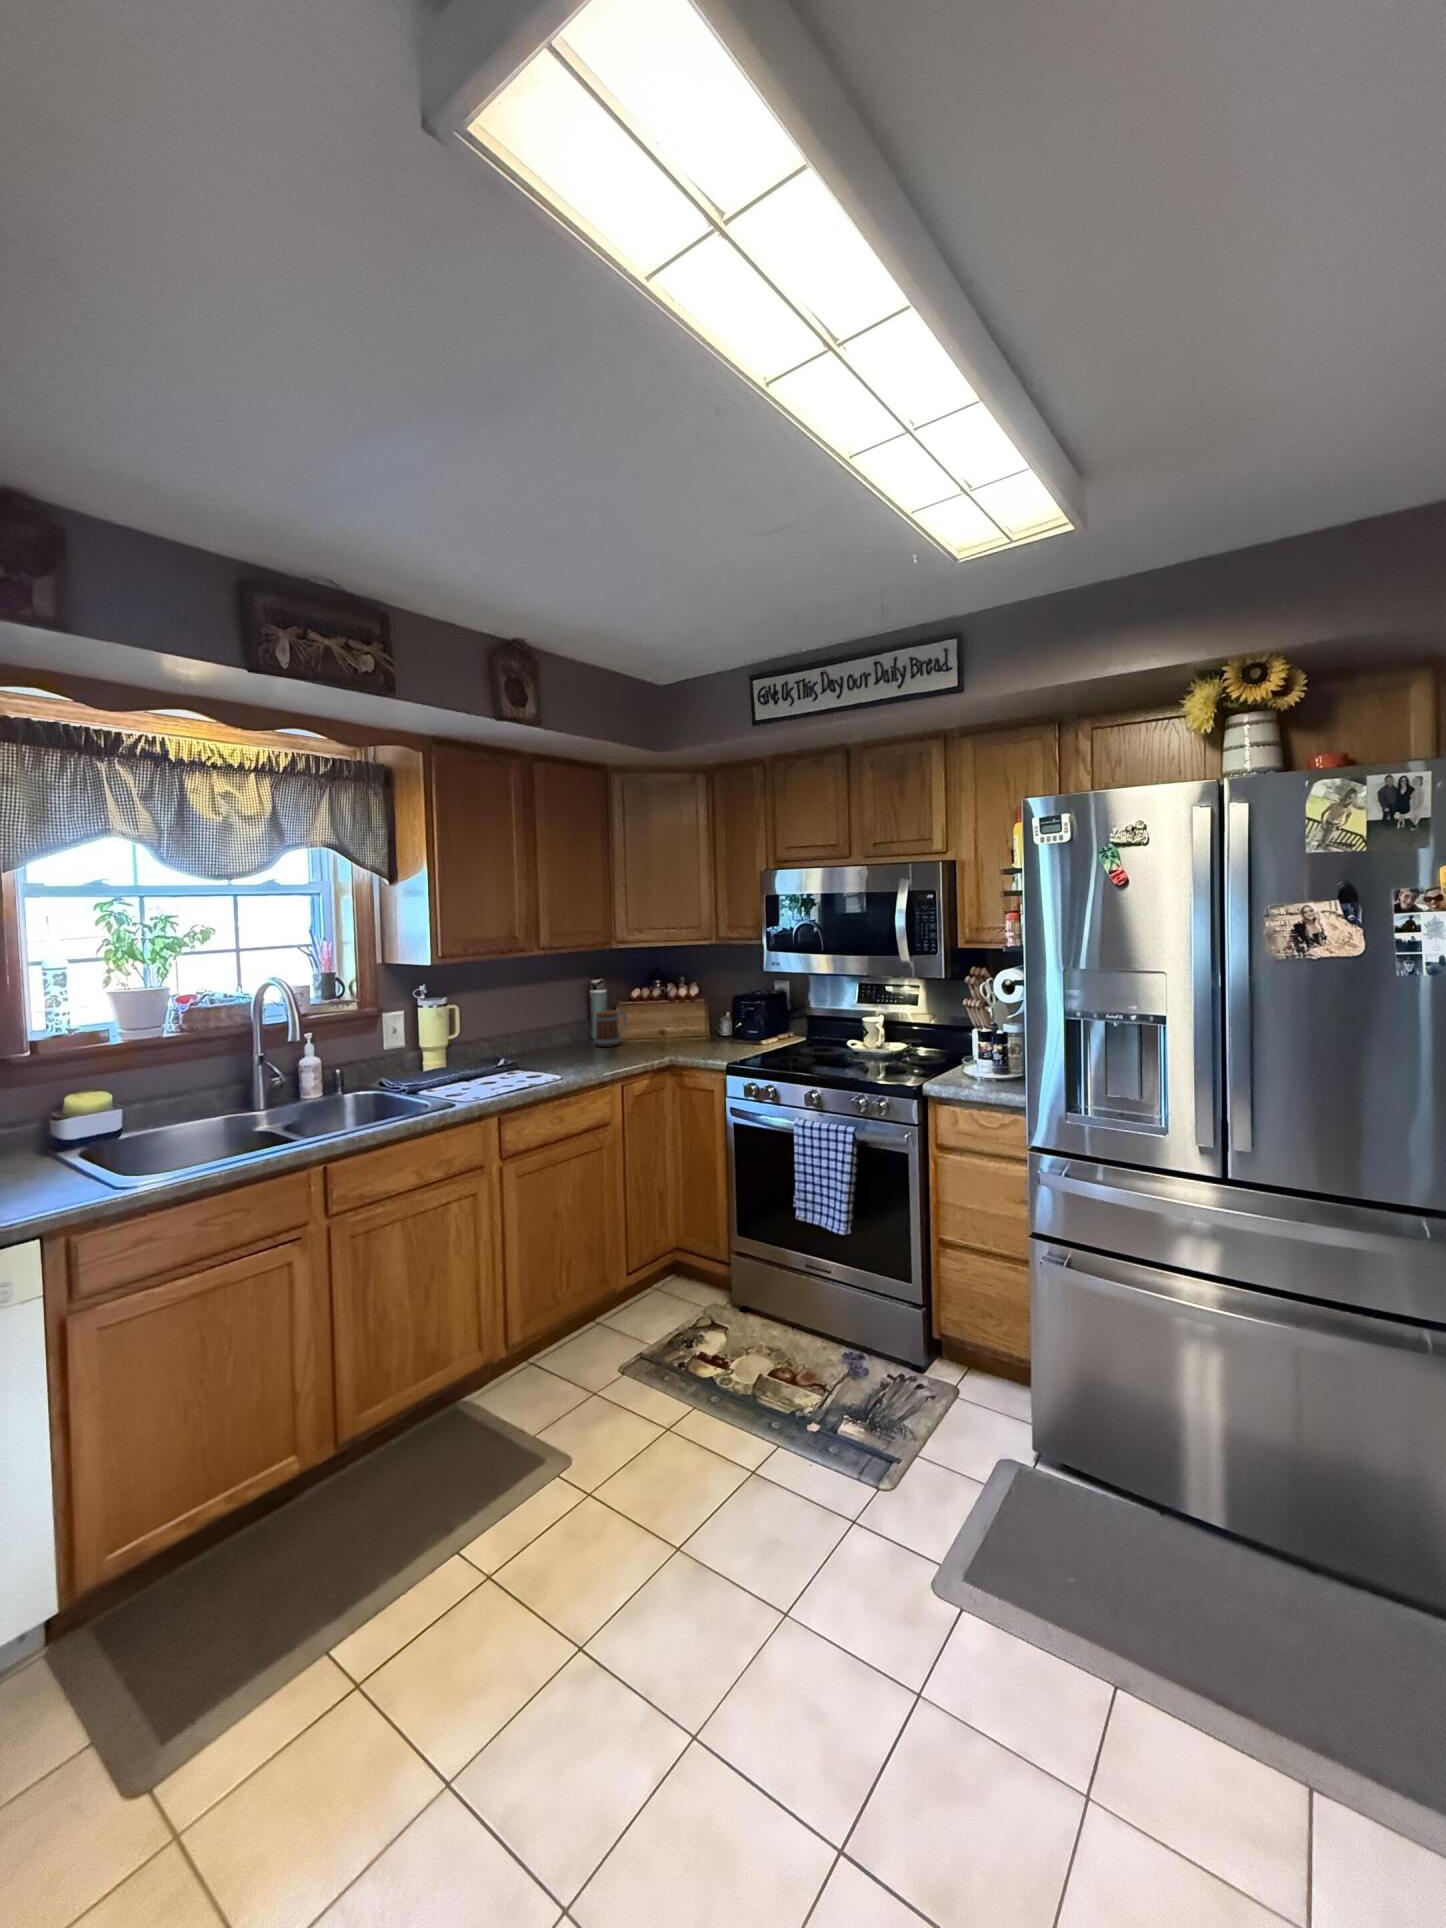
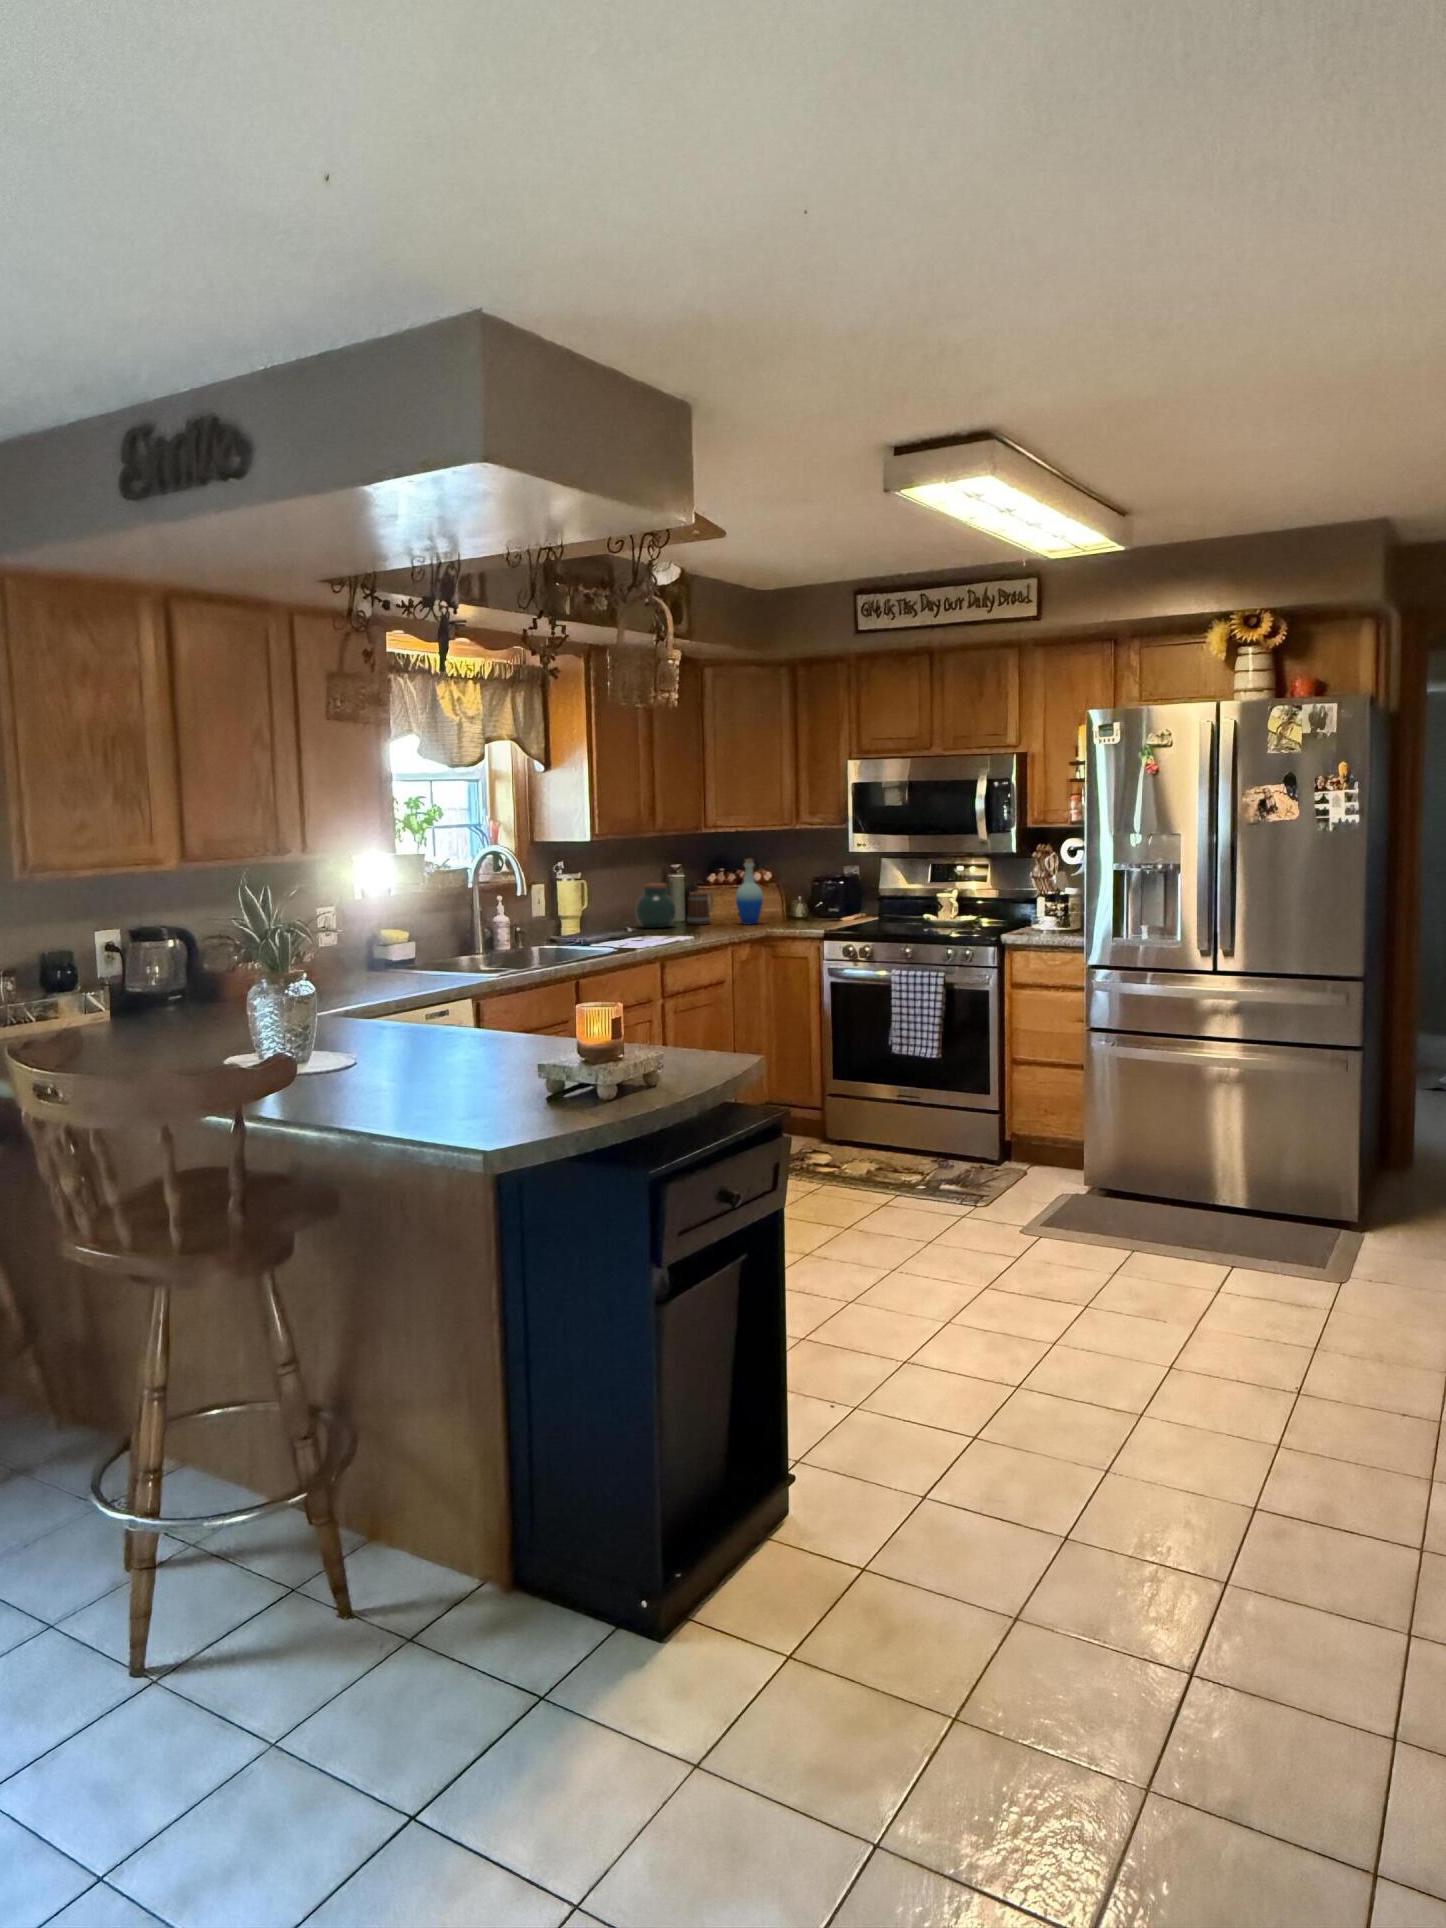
bottle: none [643,977,673,1048] -> present [735,859,763,925]
jar: none [531,1003,575,1053] -> present [636,883,676,928]

